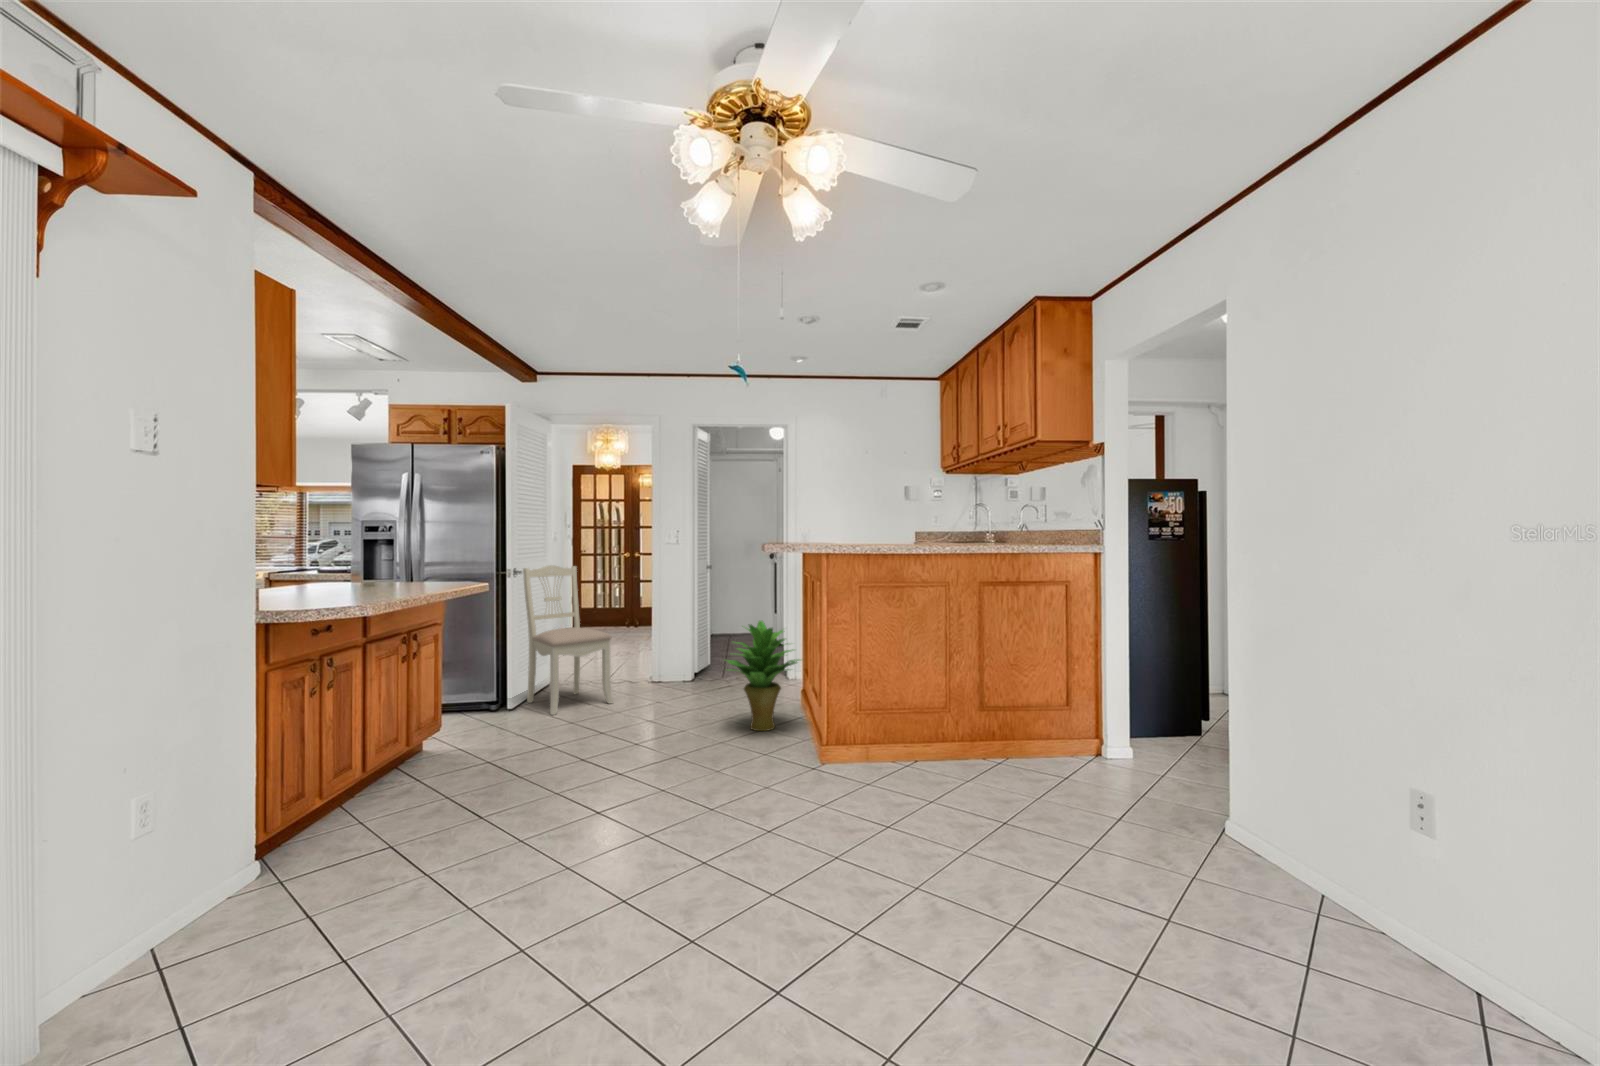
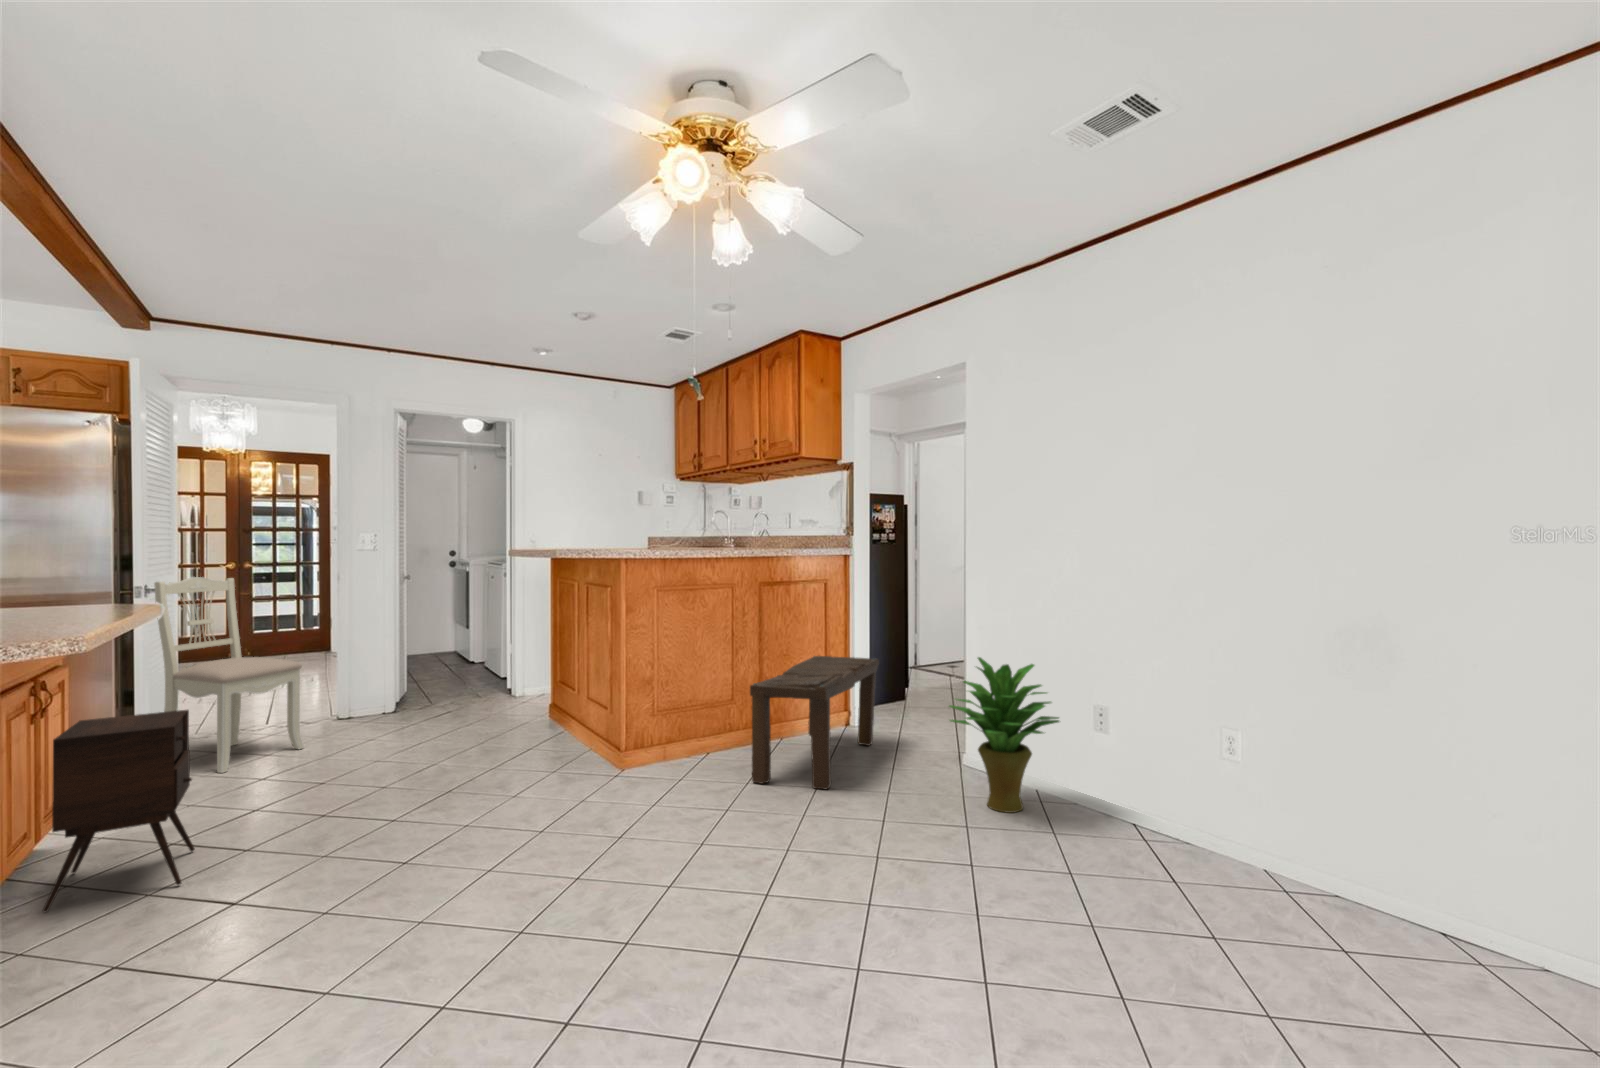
potted plant: present [728,621,799,731] -> present [949,657,1059,813]
side table: none [383,667,488,802] -> present [43,710,194,912]
bench: none [938,668,1125,829] -> present [750,656,879,789]

